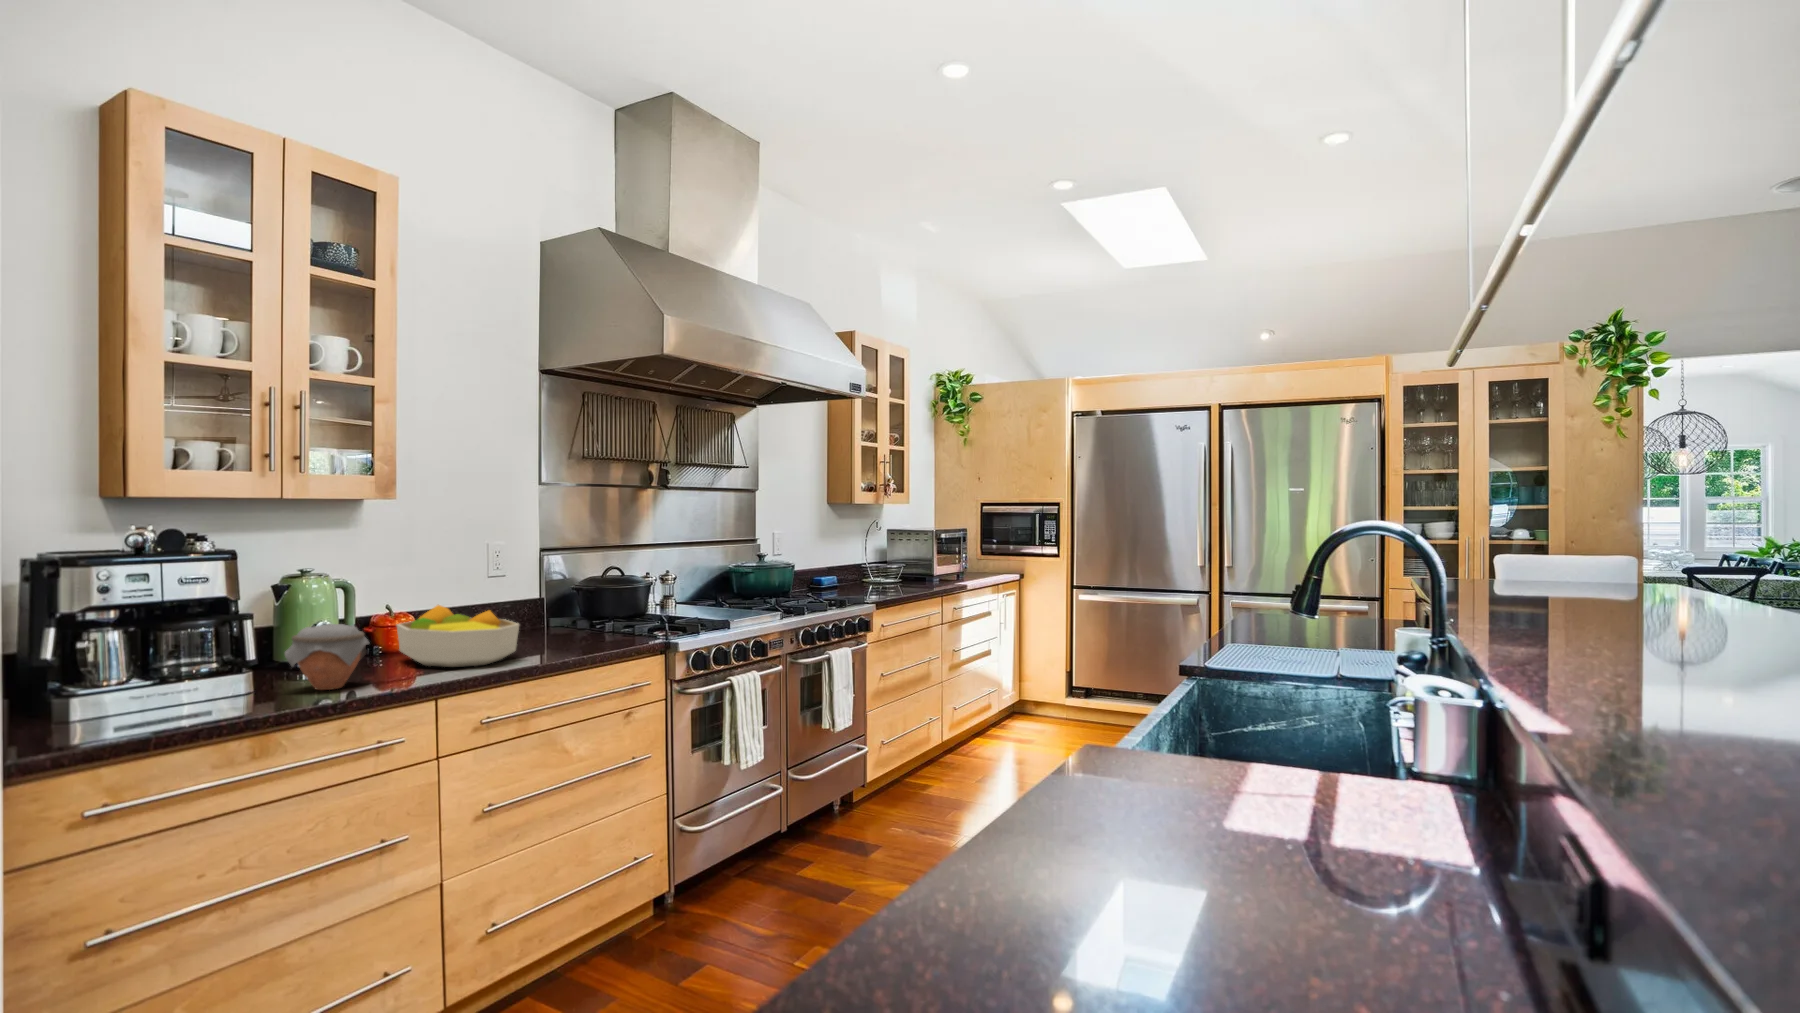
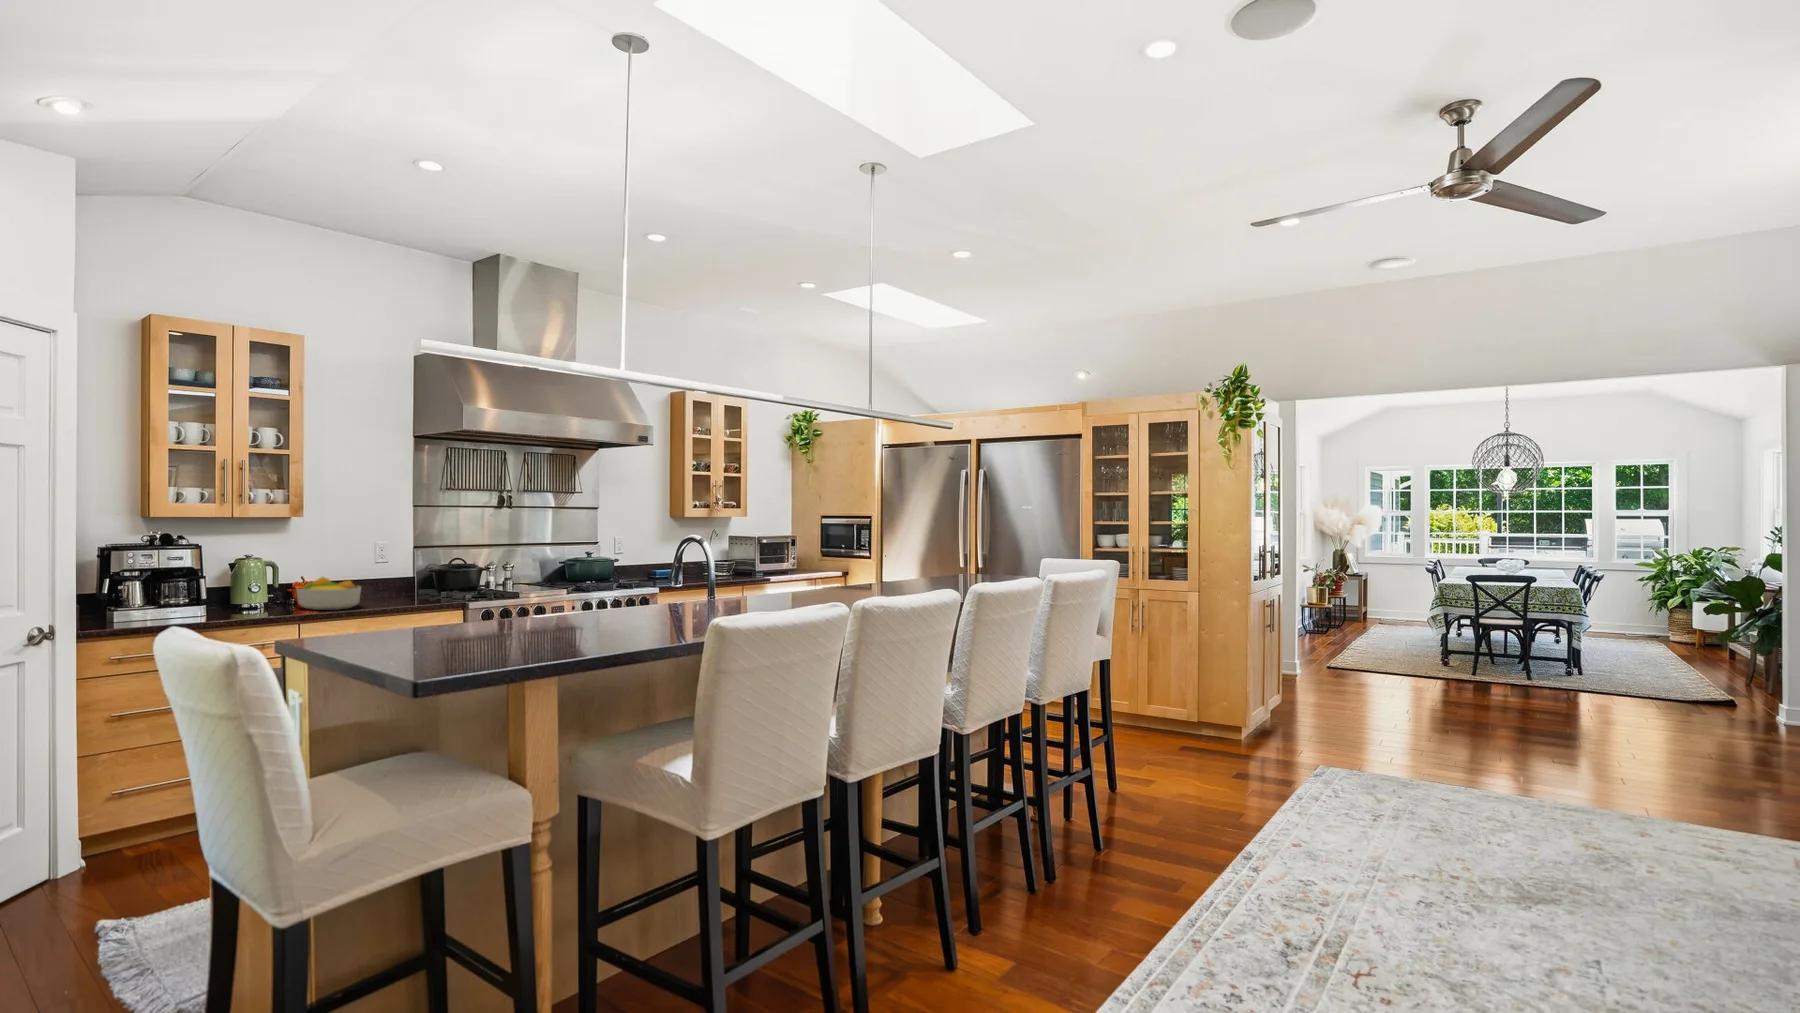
jar: present [285,624,369,690] -> none [220,583,266,616]

